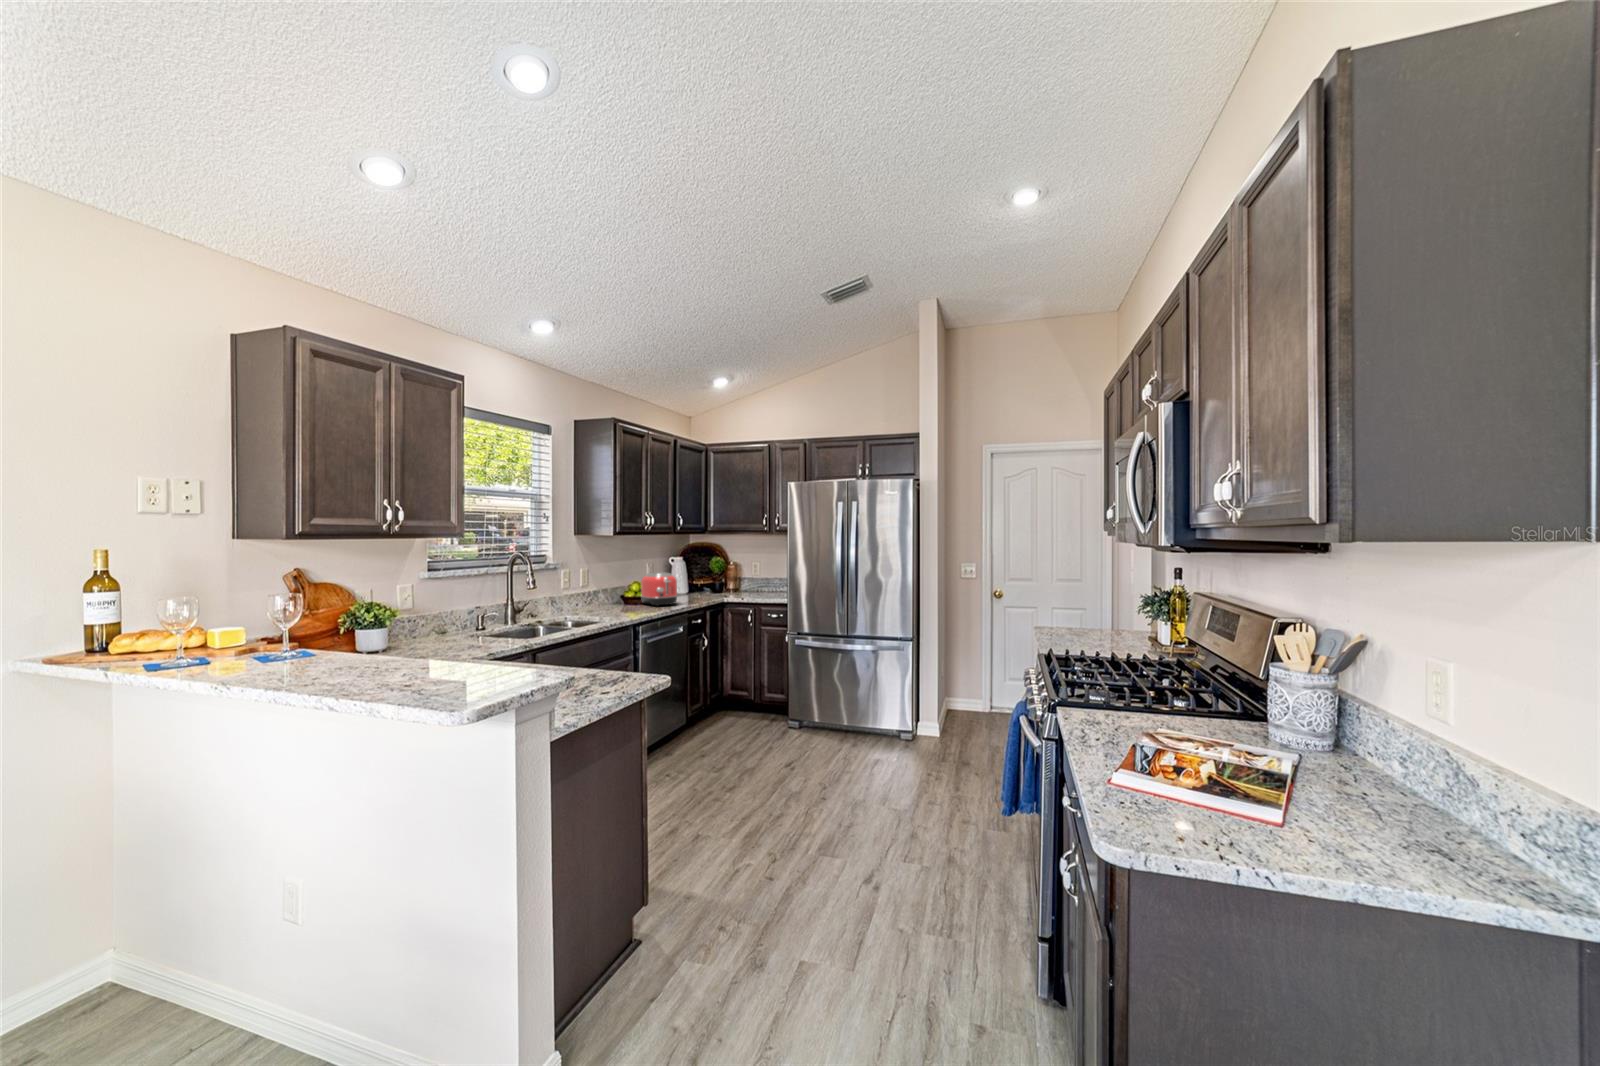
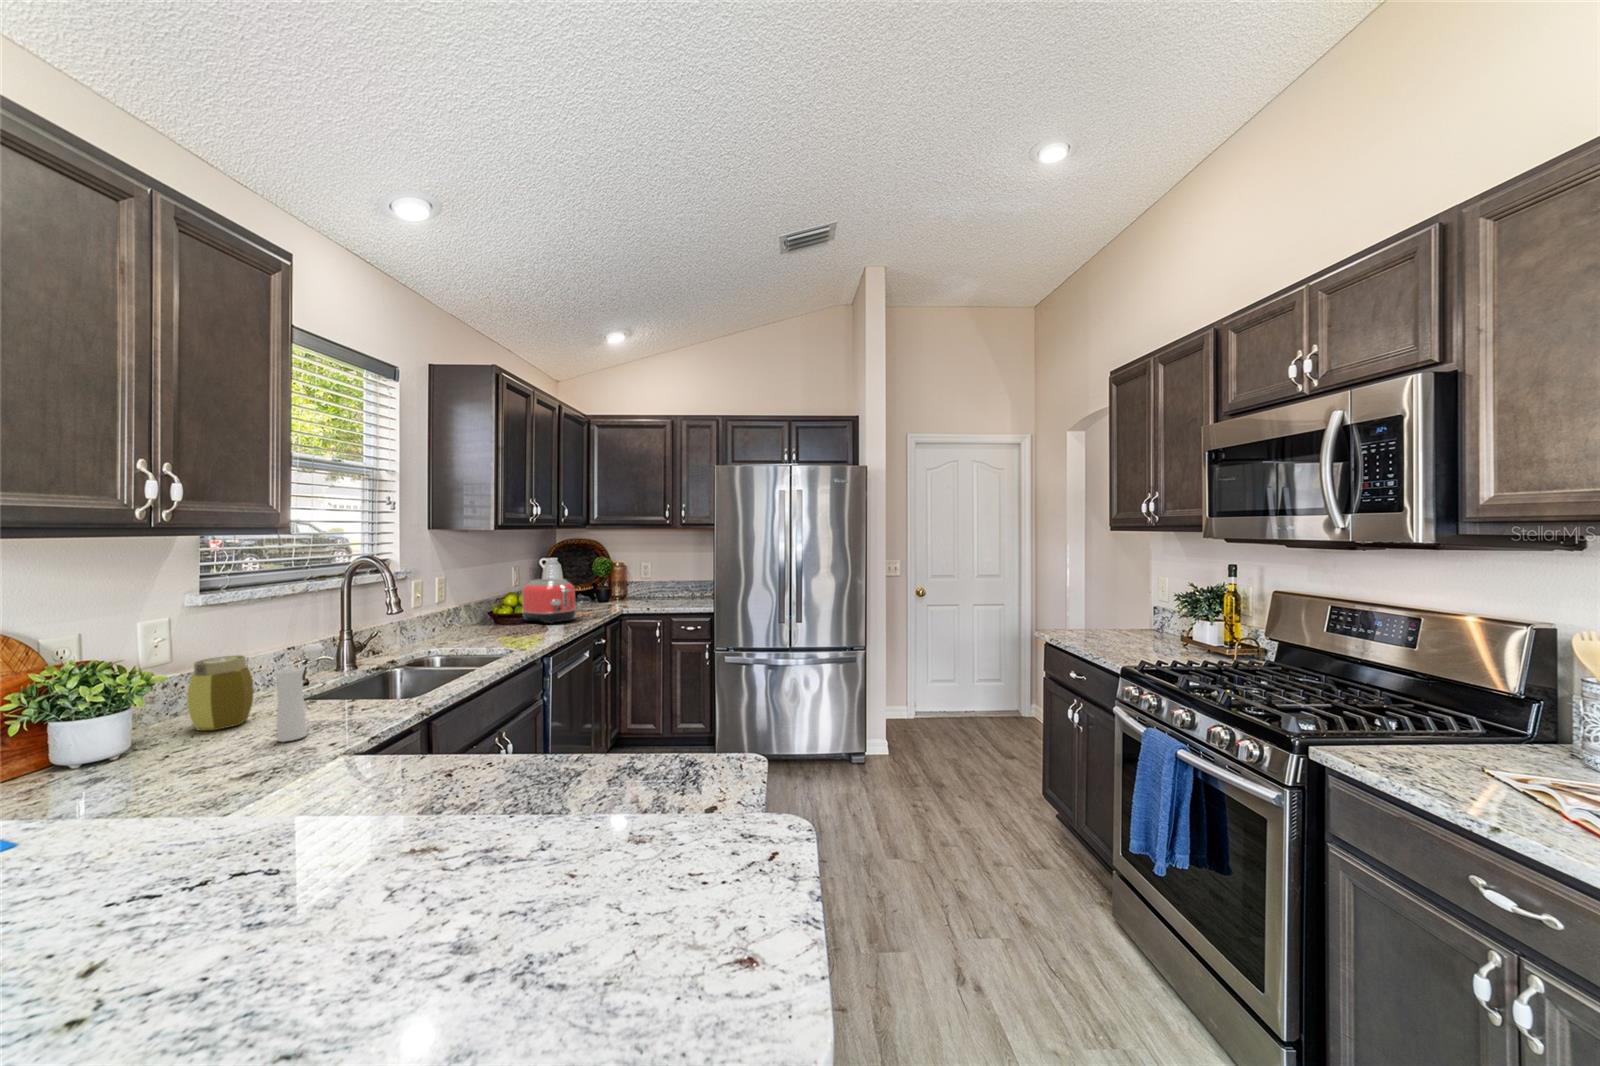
pepper mill: none [448,601,476,653] -> present [275,644,323,742]
jar: none [416,606,447,646] -> present [187,655,254,730]

